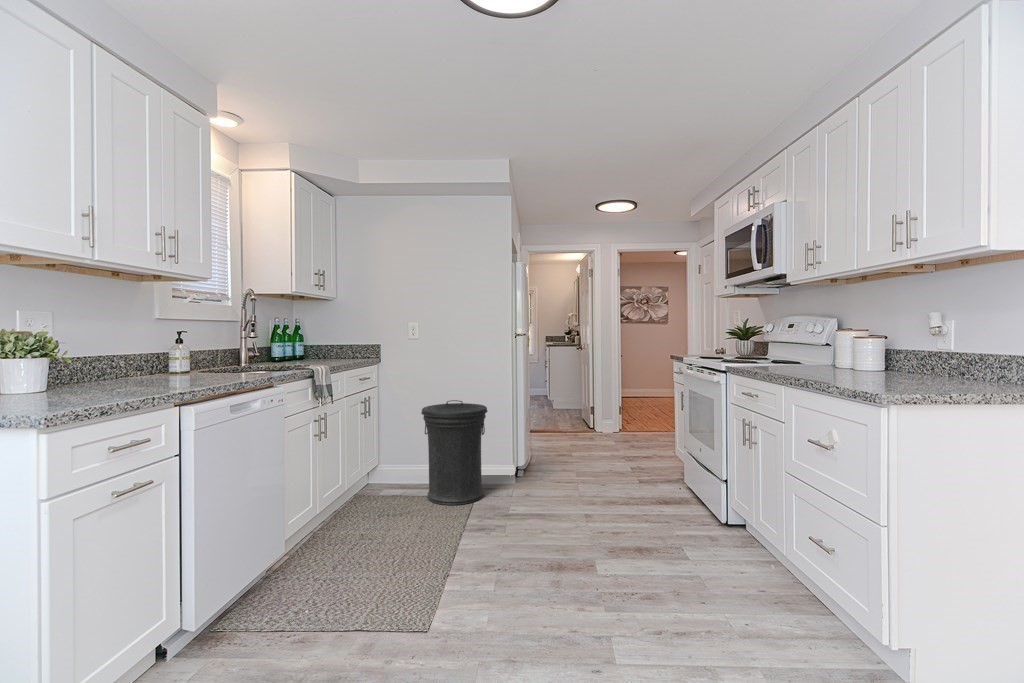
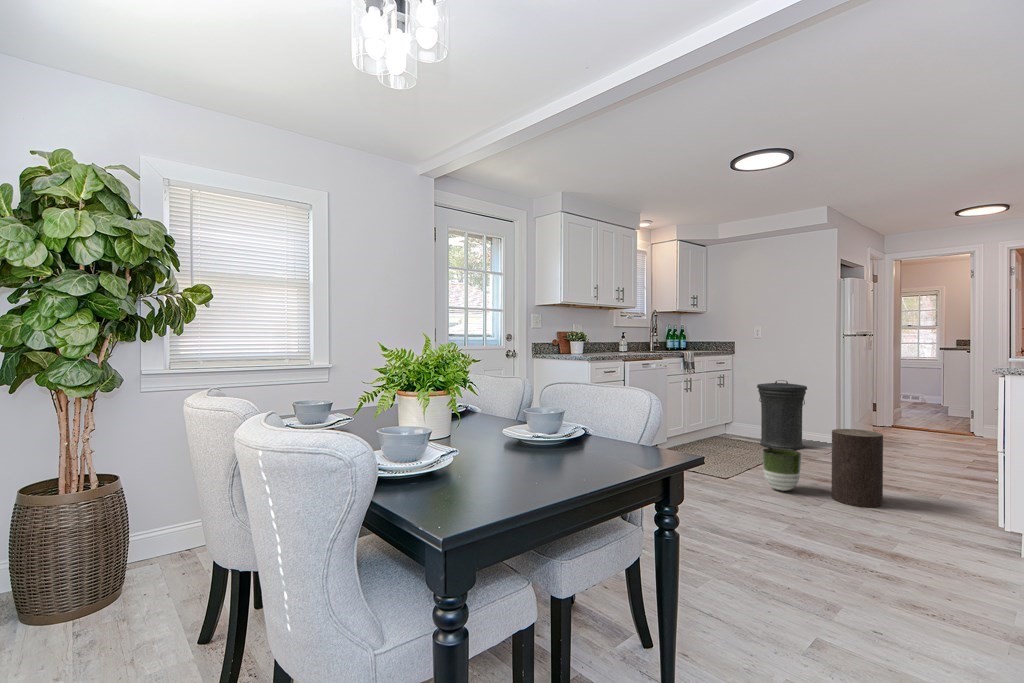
stool: none [610,493,687,642] -> present [832,429,883,507]
planter: none [503,548,569,641] -> present [762,448,801,491]

